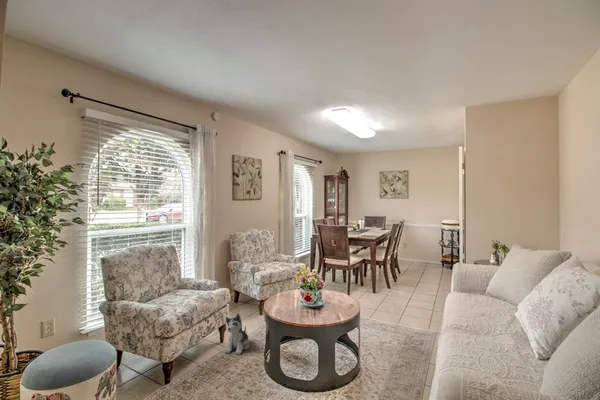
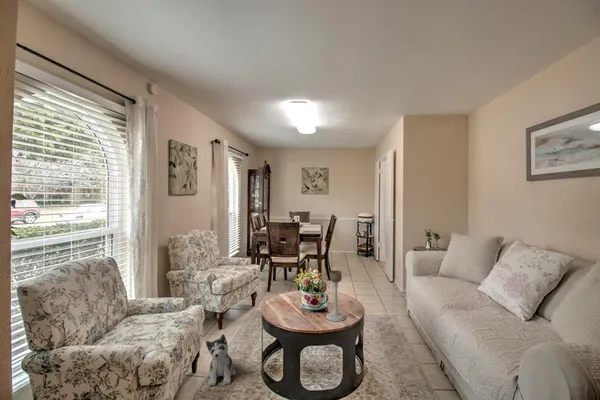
candle holder: none [313,270,330,316] -> present [326,270,345,321]

